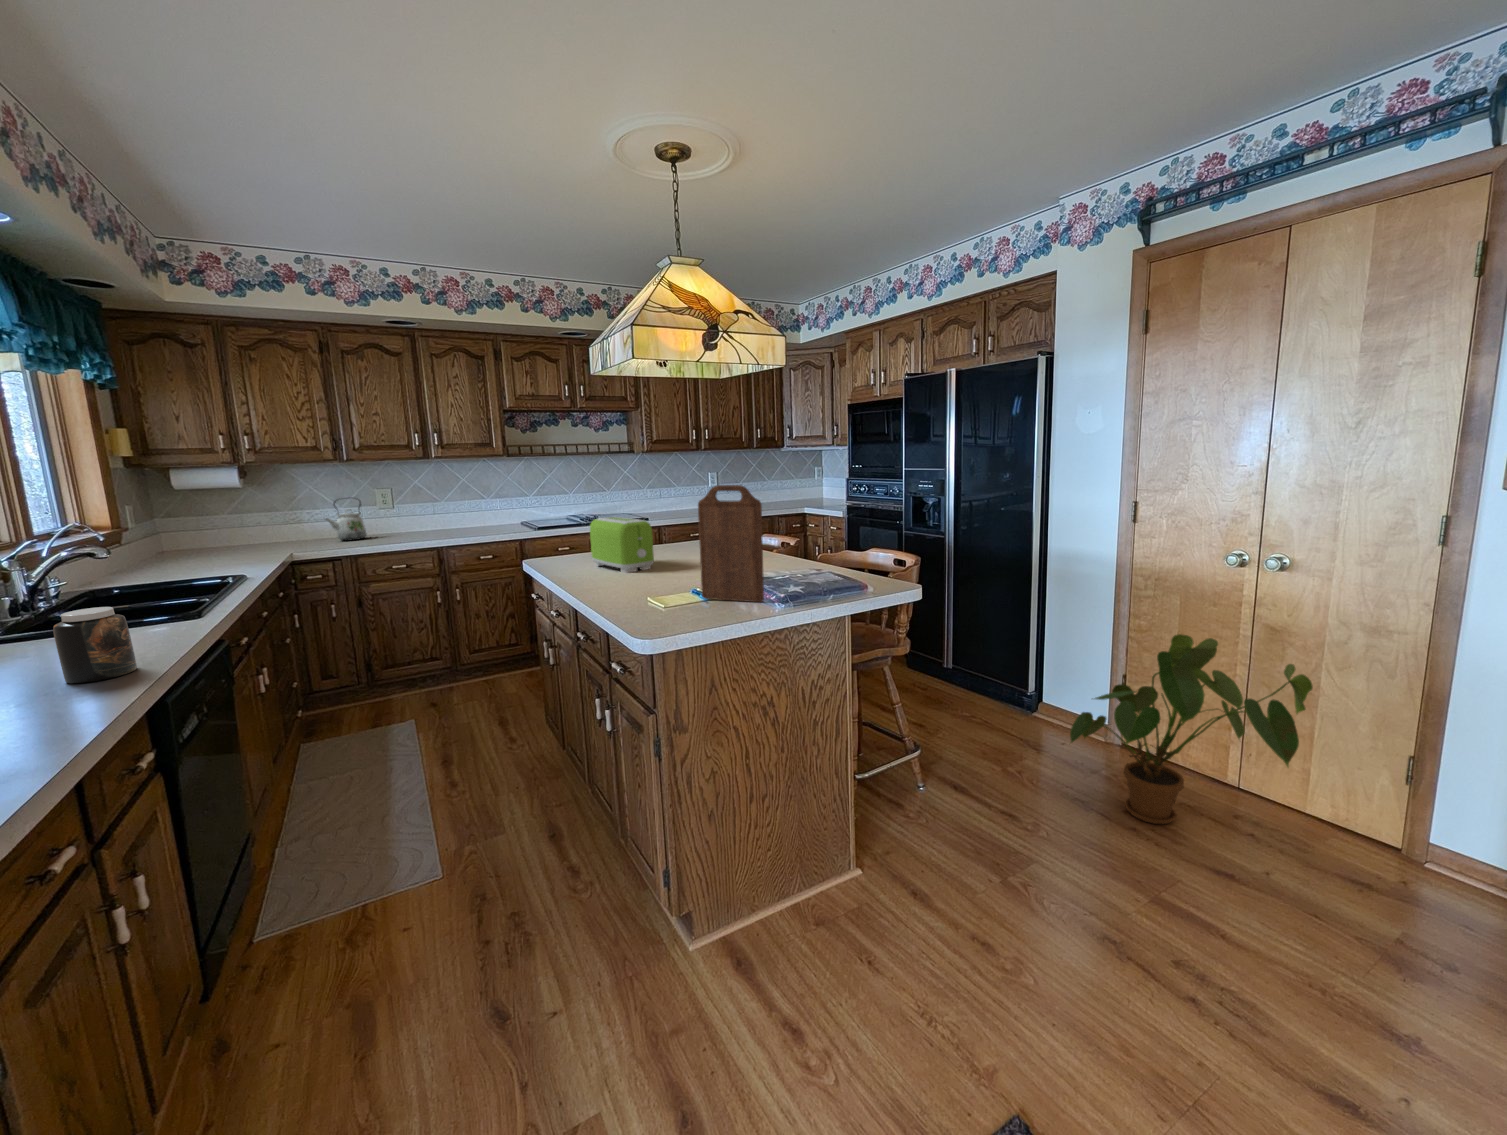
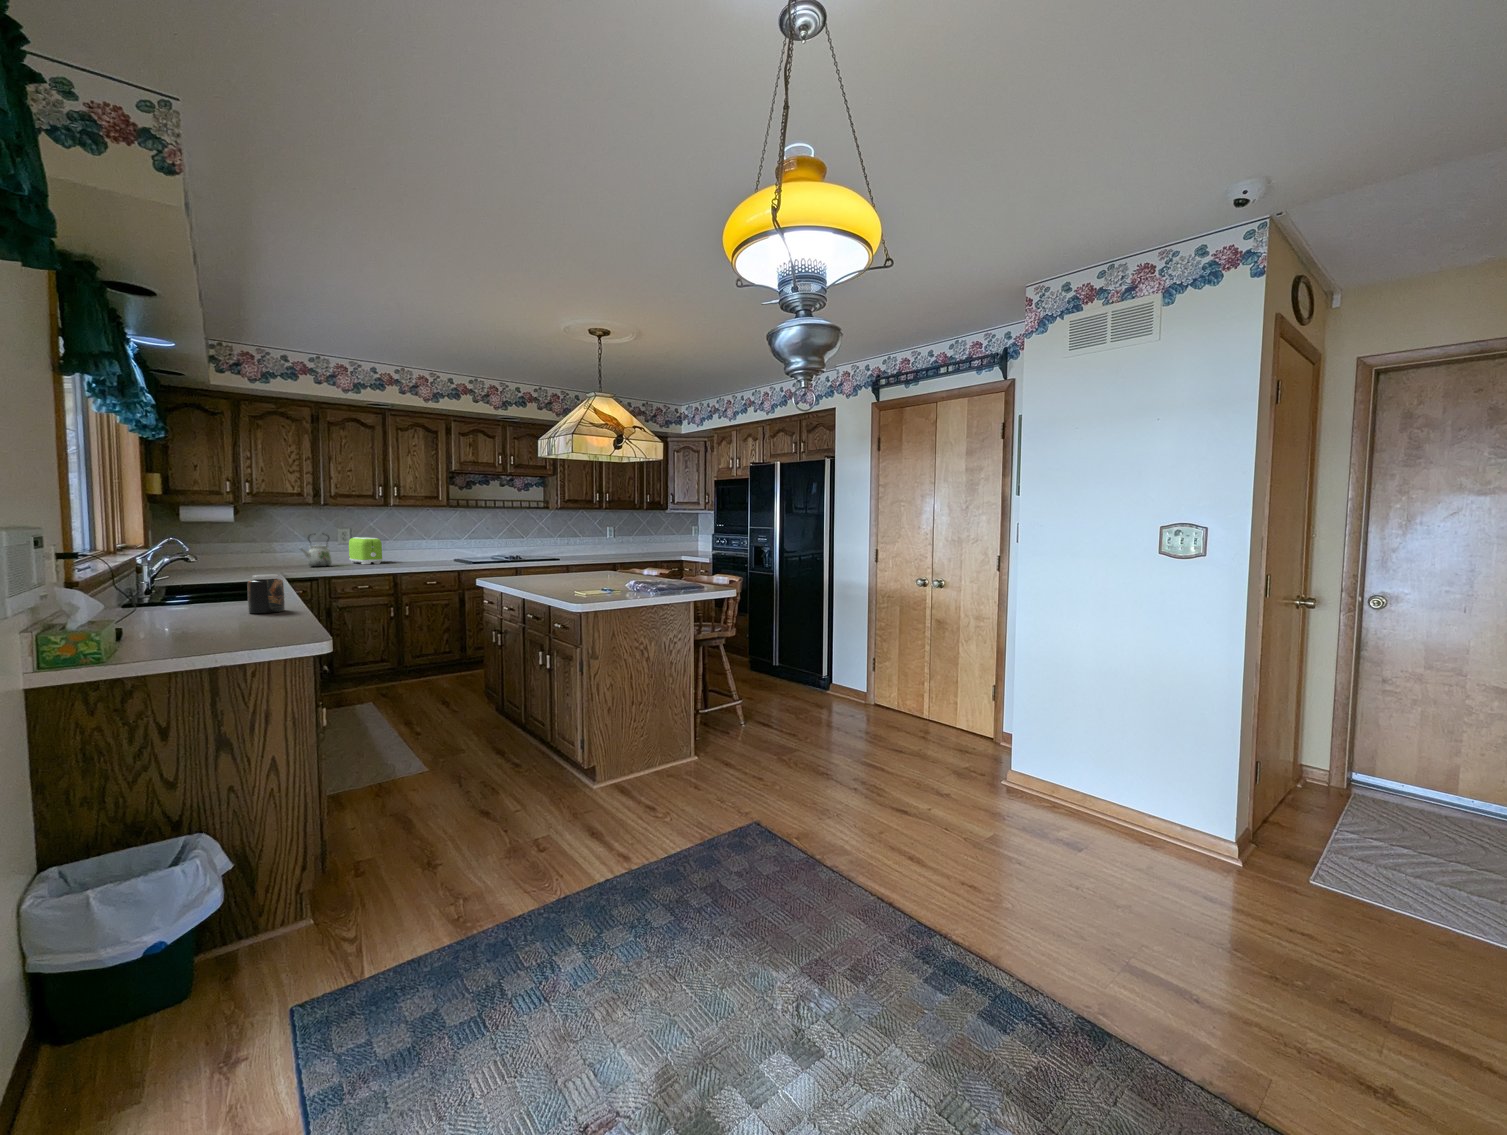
cutting board: present [698,485,764,602] -> none [608,525,645,592]
toaster: present [590,517,654,573] -> present [349,537,382,564]
house plant: present [1070,634,1313,824] -> none [830,626,952,735]

